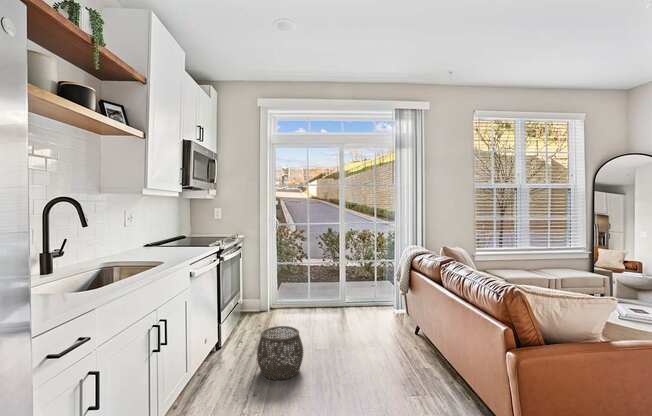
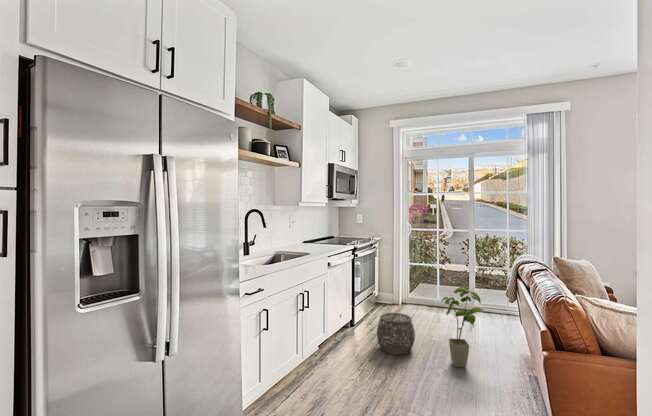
house plant: none [336,286,382,381] -> present [442,286,484,367]

